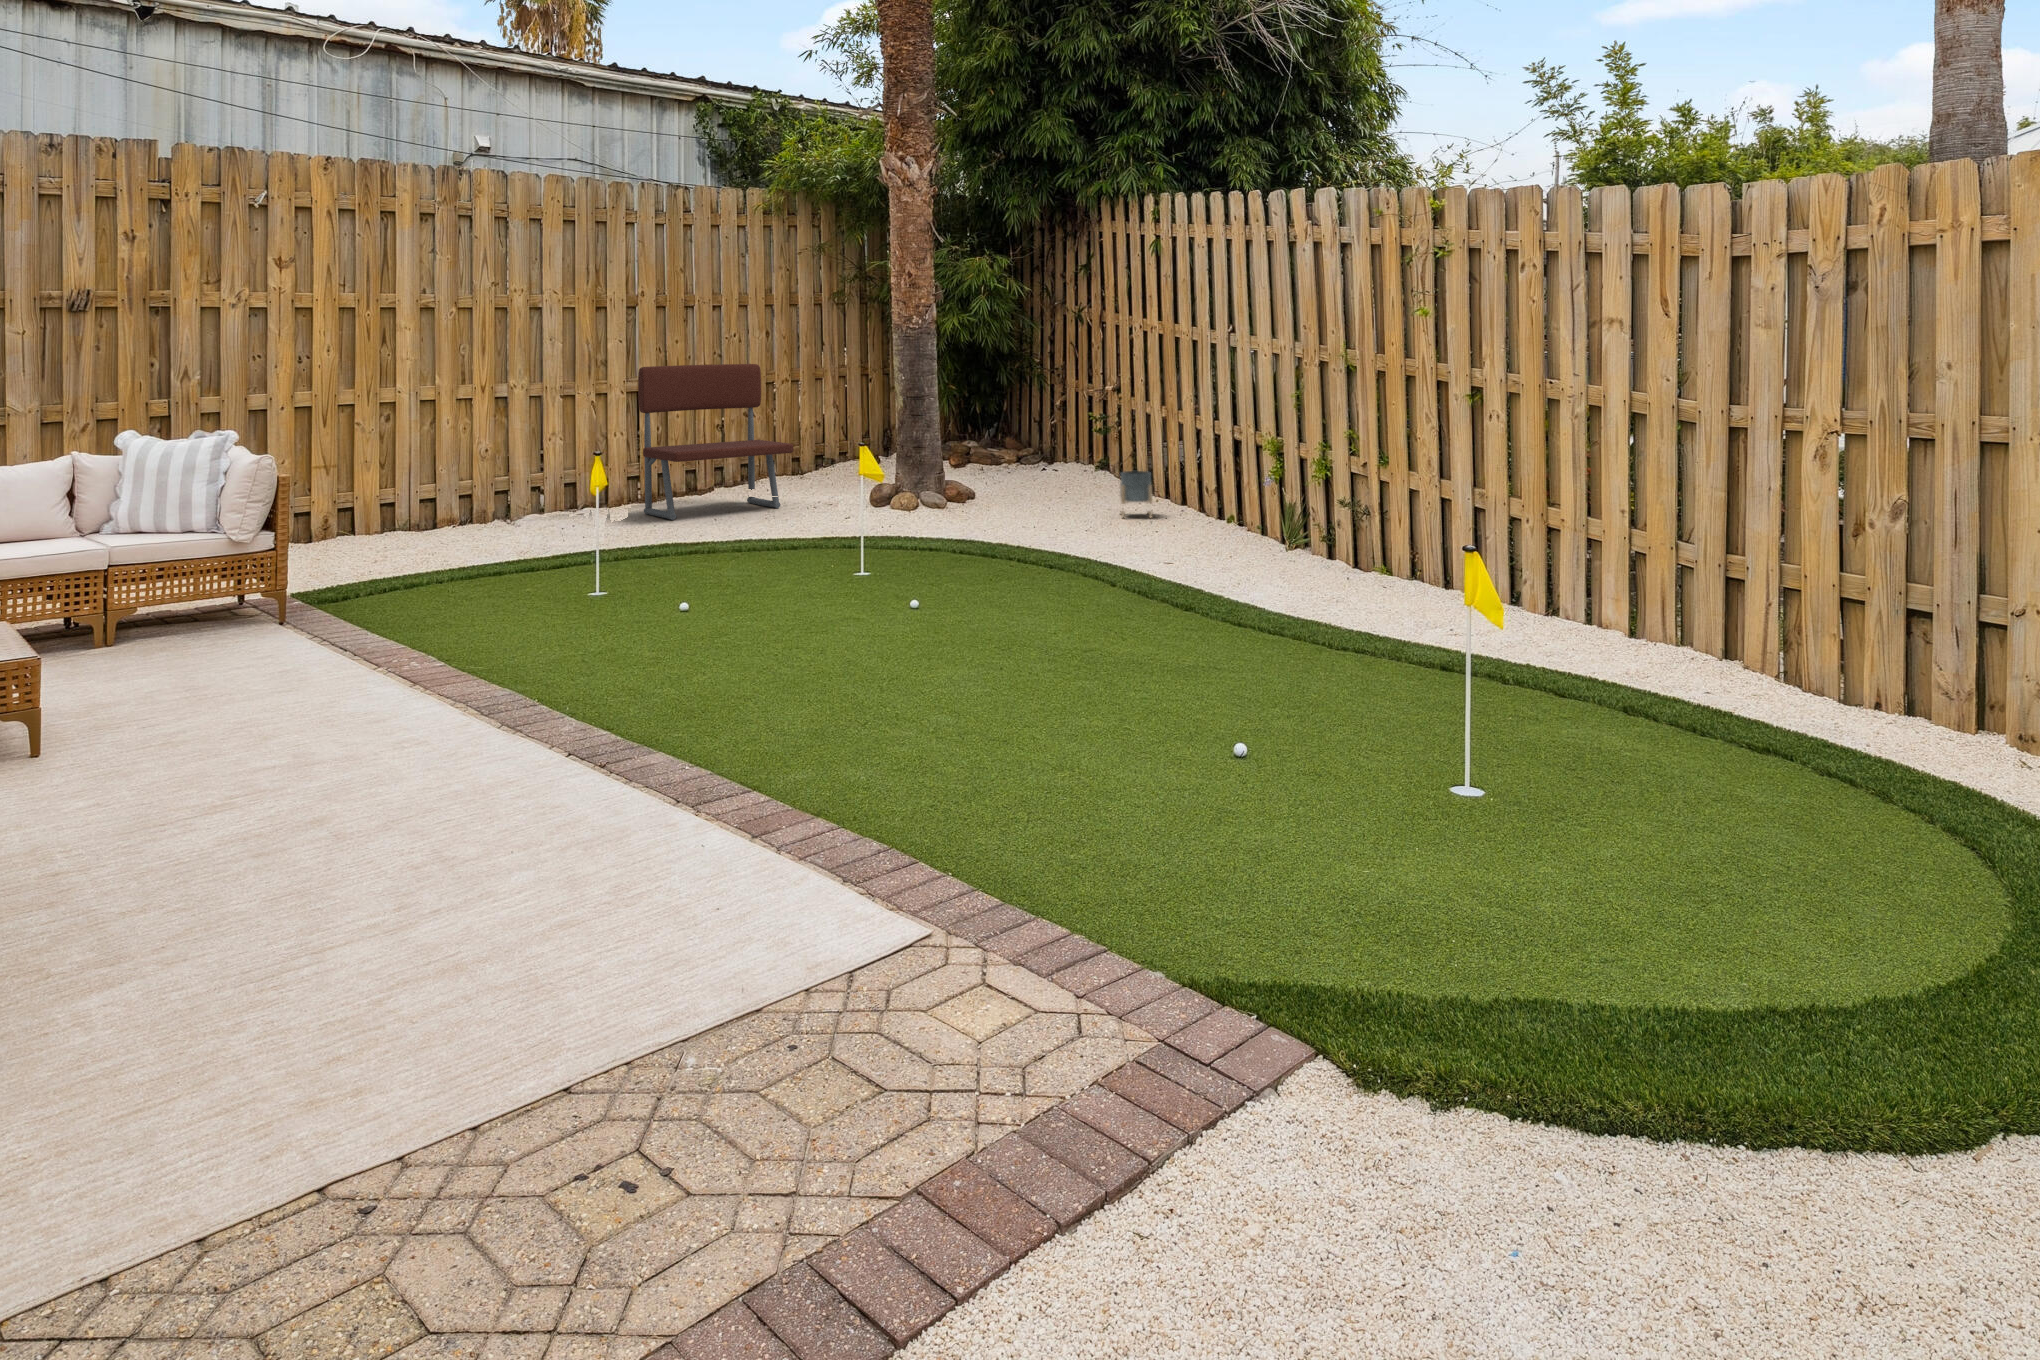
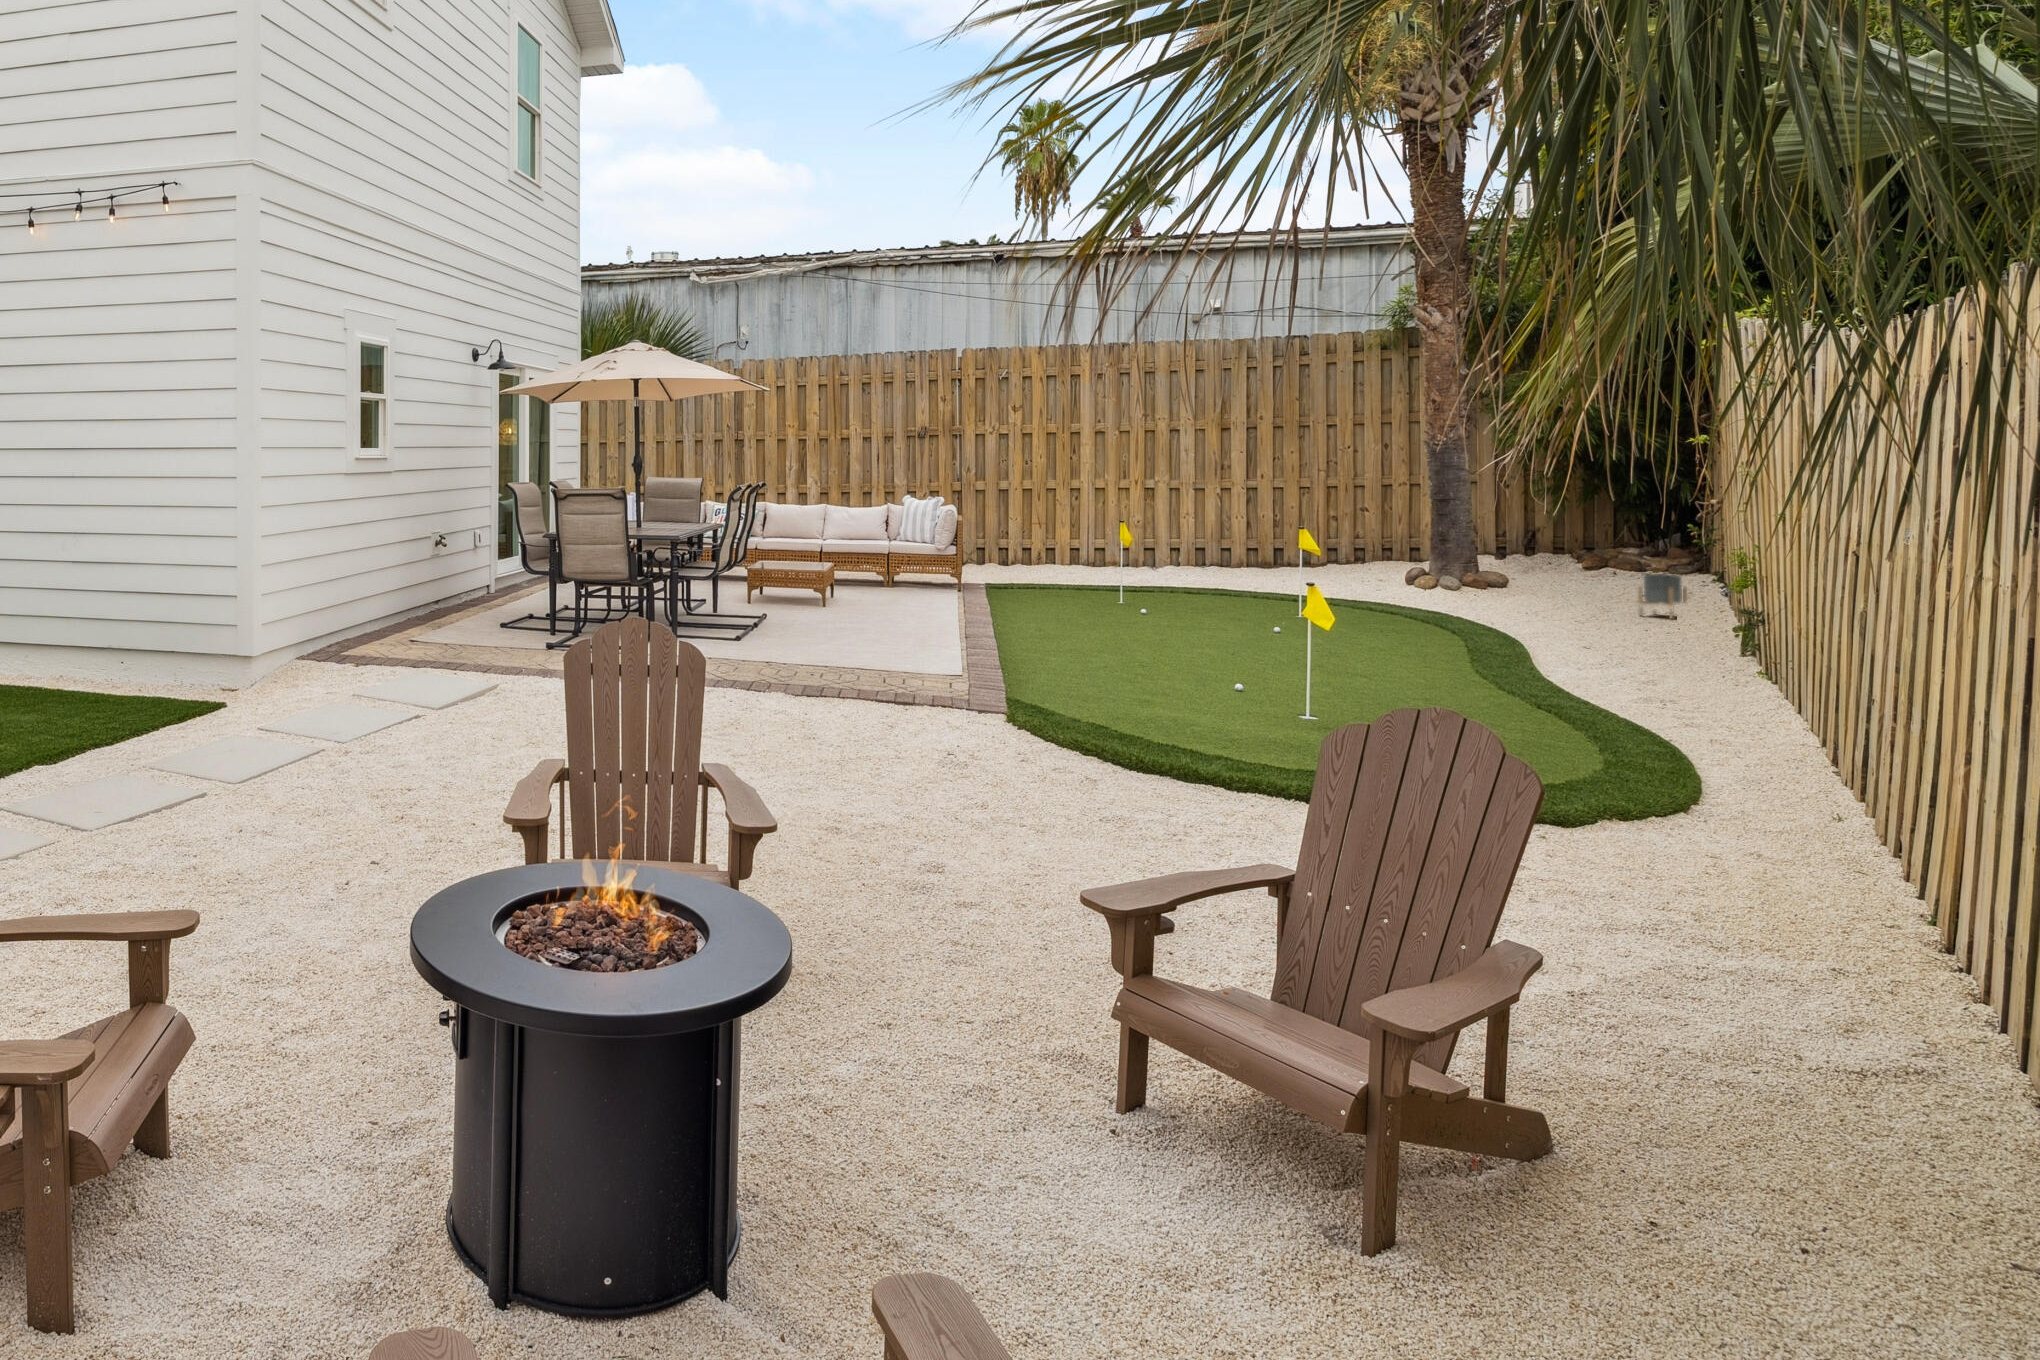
bench: present [638,364,793,520] -> none [1249,470,1368,582]

